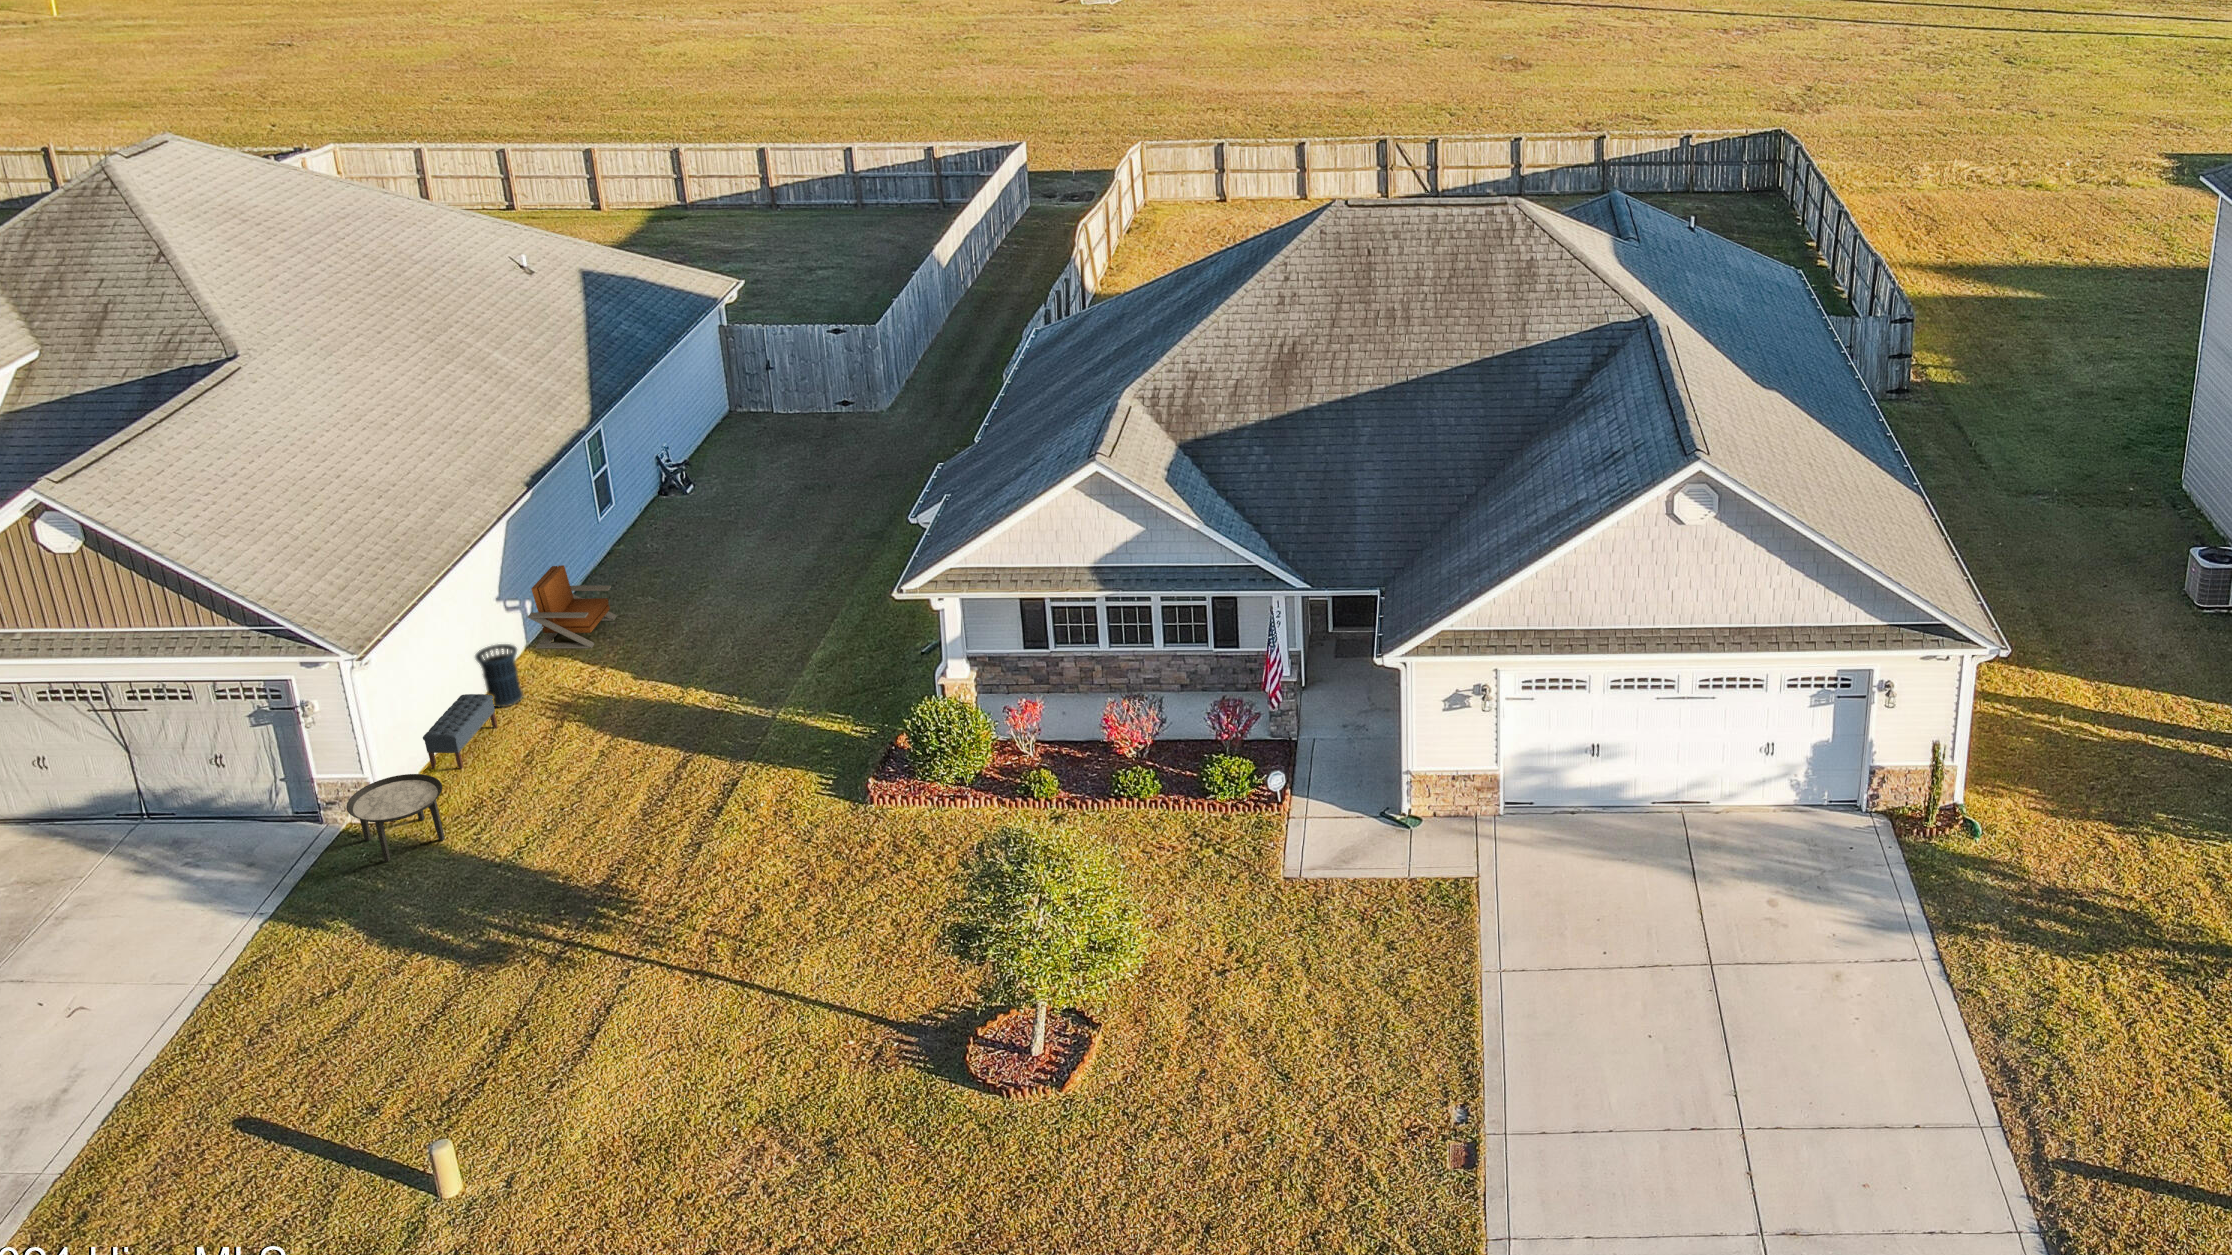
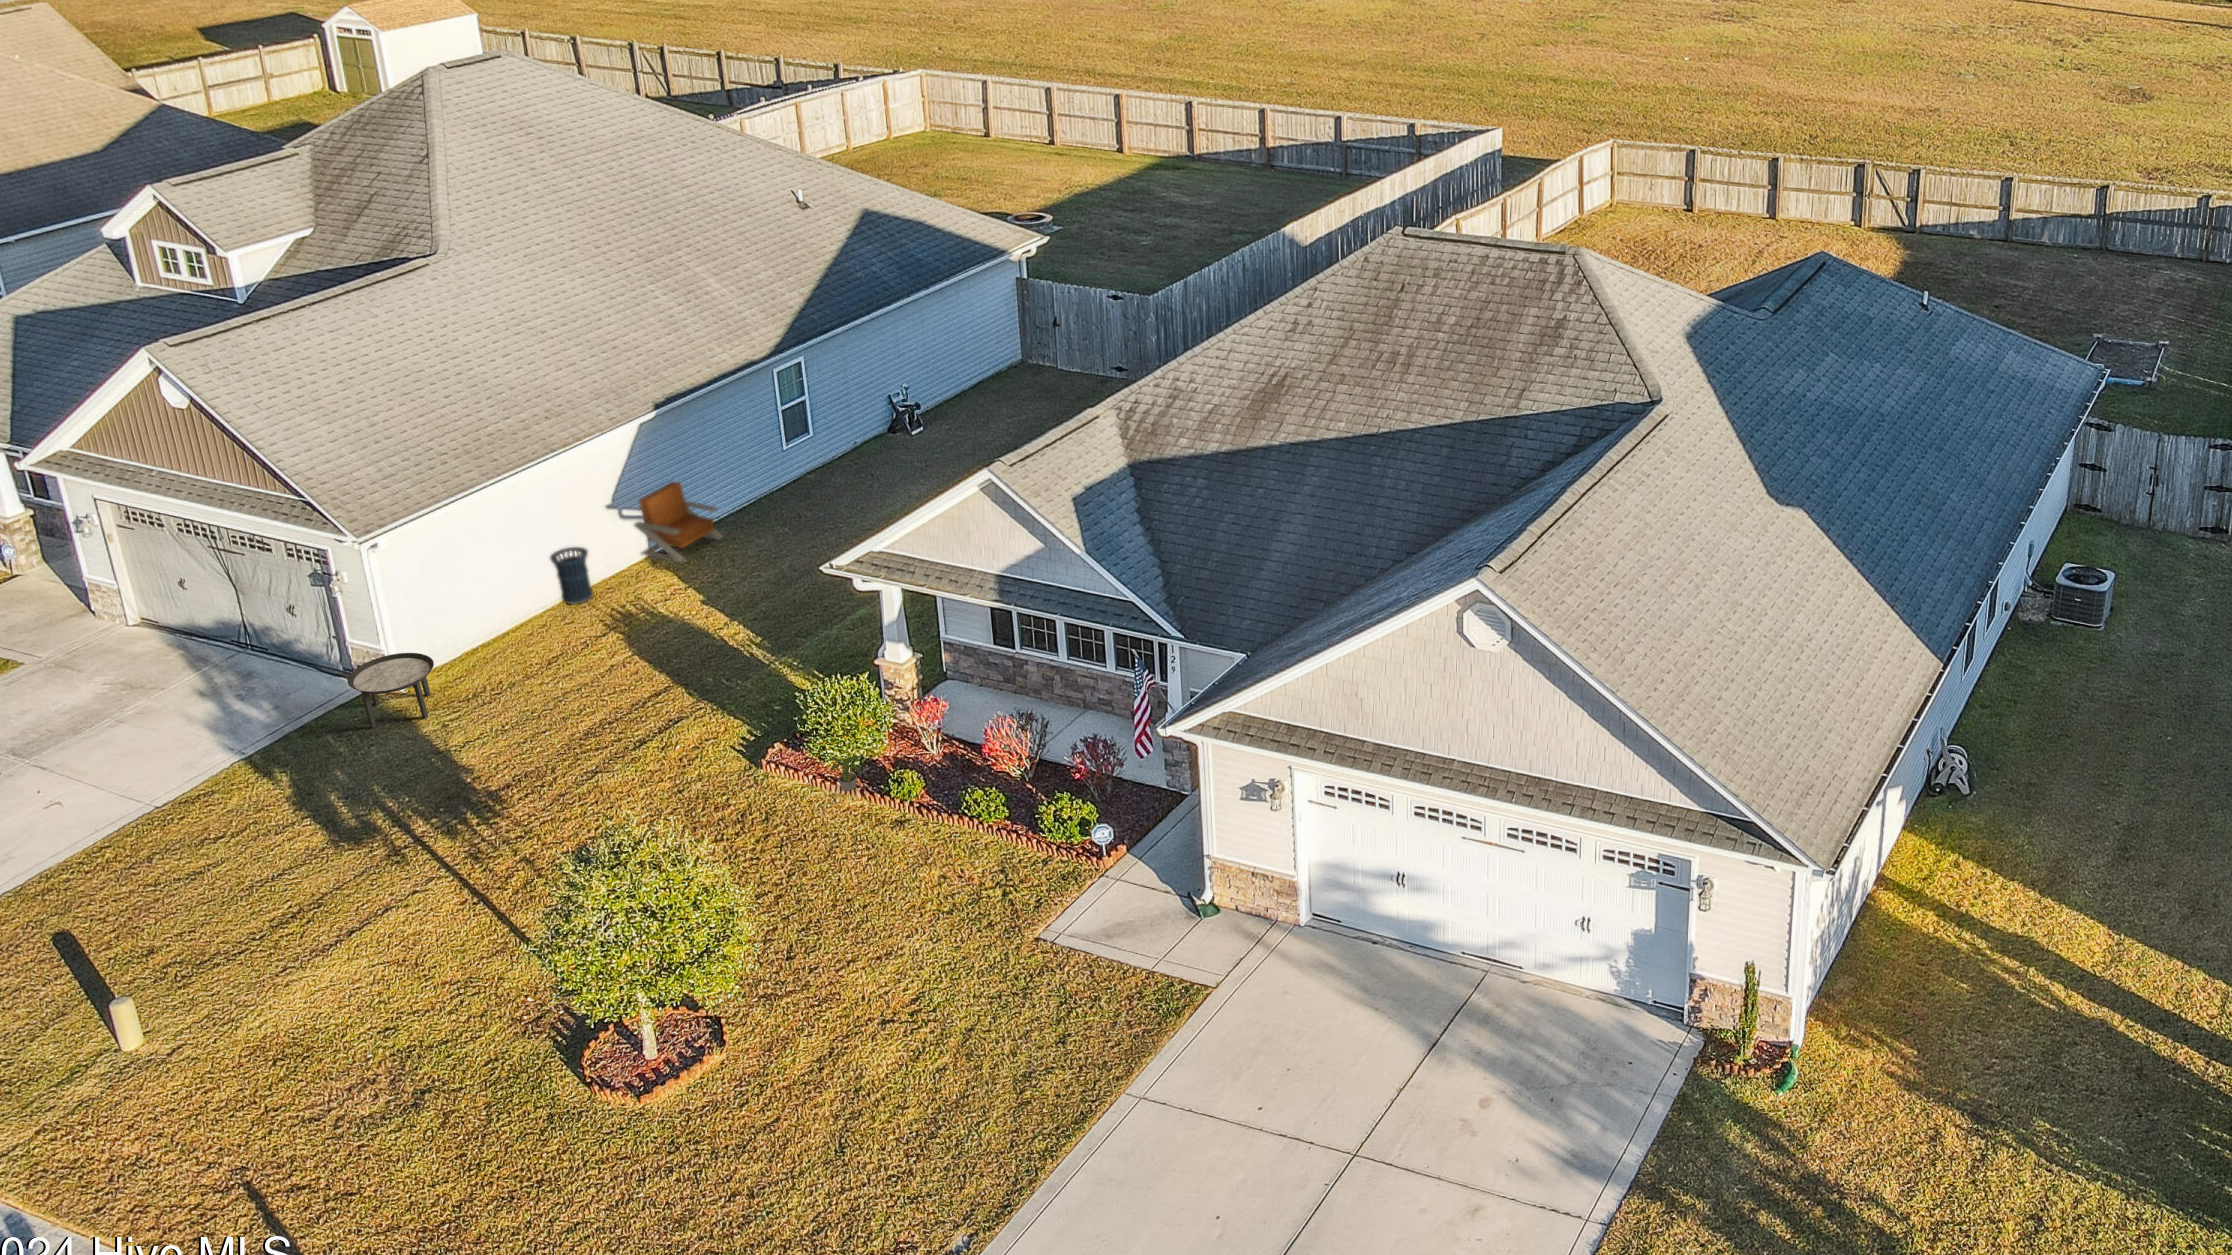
bench: present [423,694,498,769] -> none [465,588,551,655]
potted plant: none [959,769,996,806] -> present [827,756,863,791]

